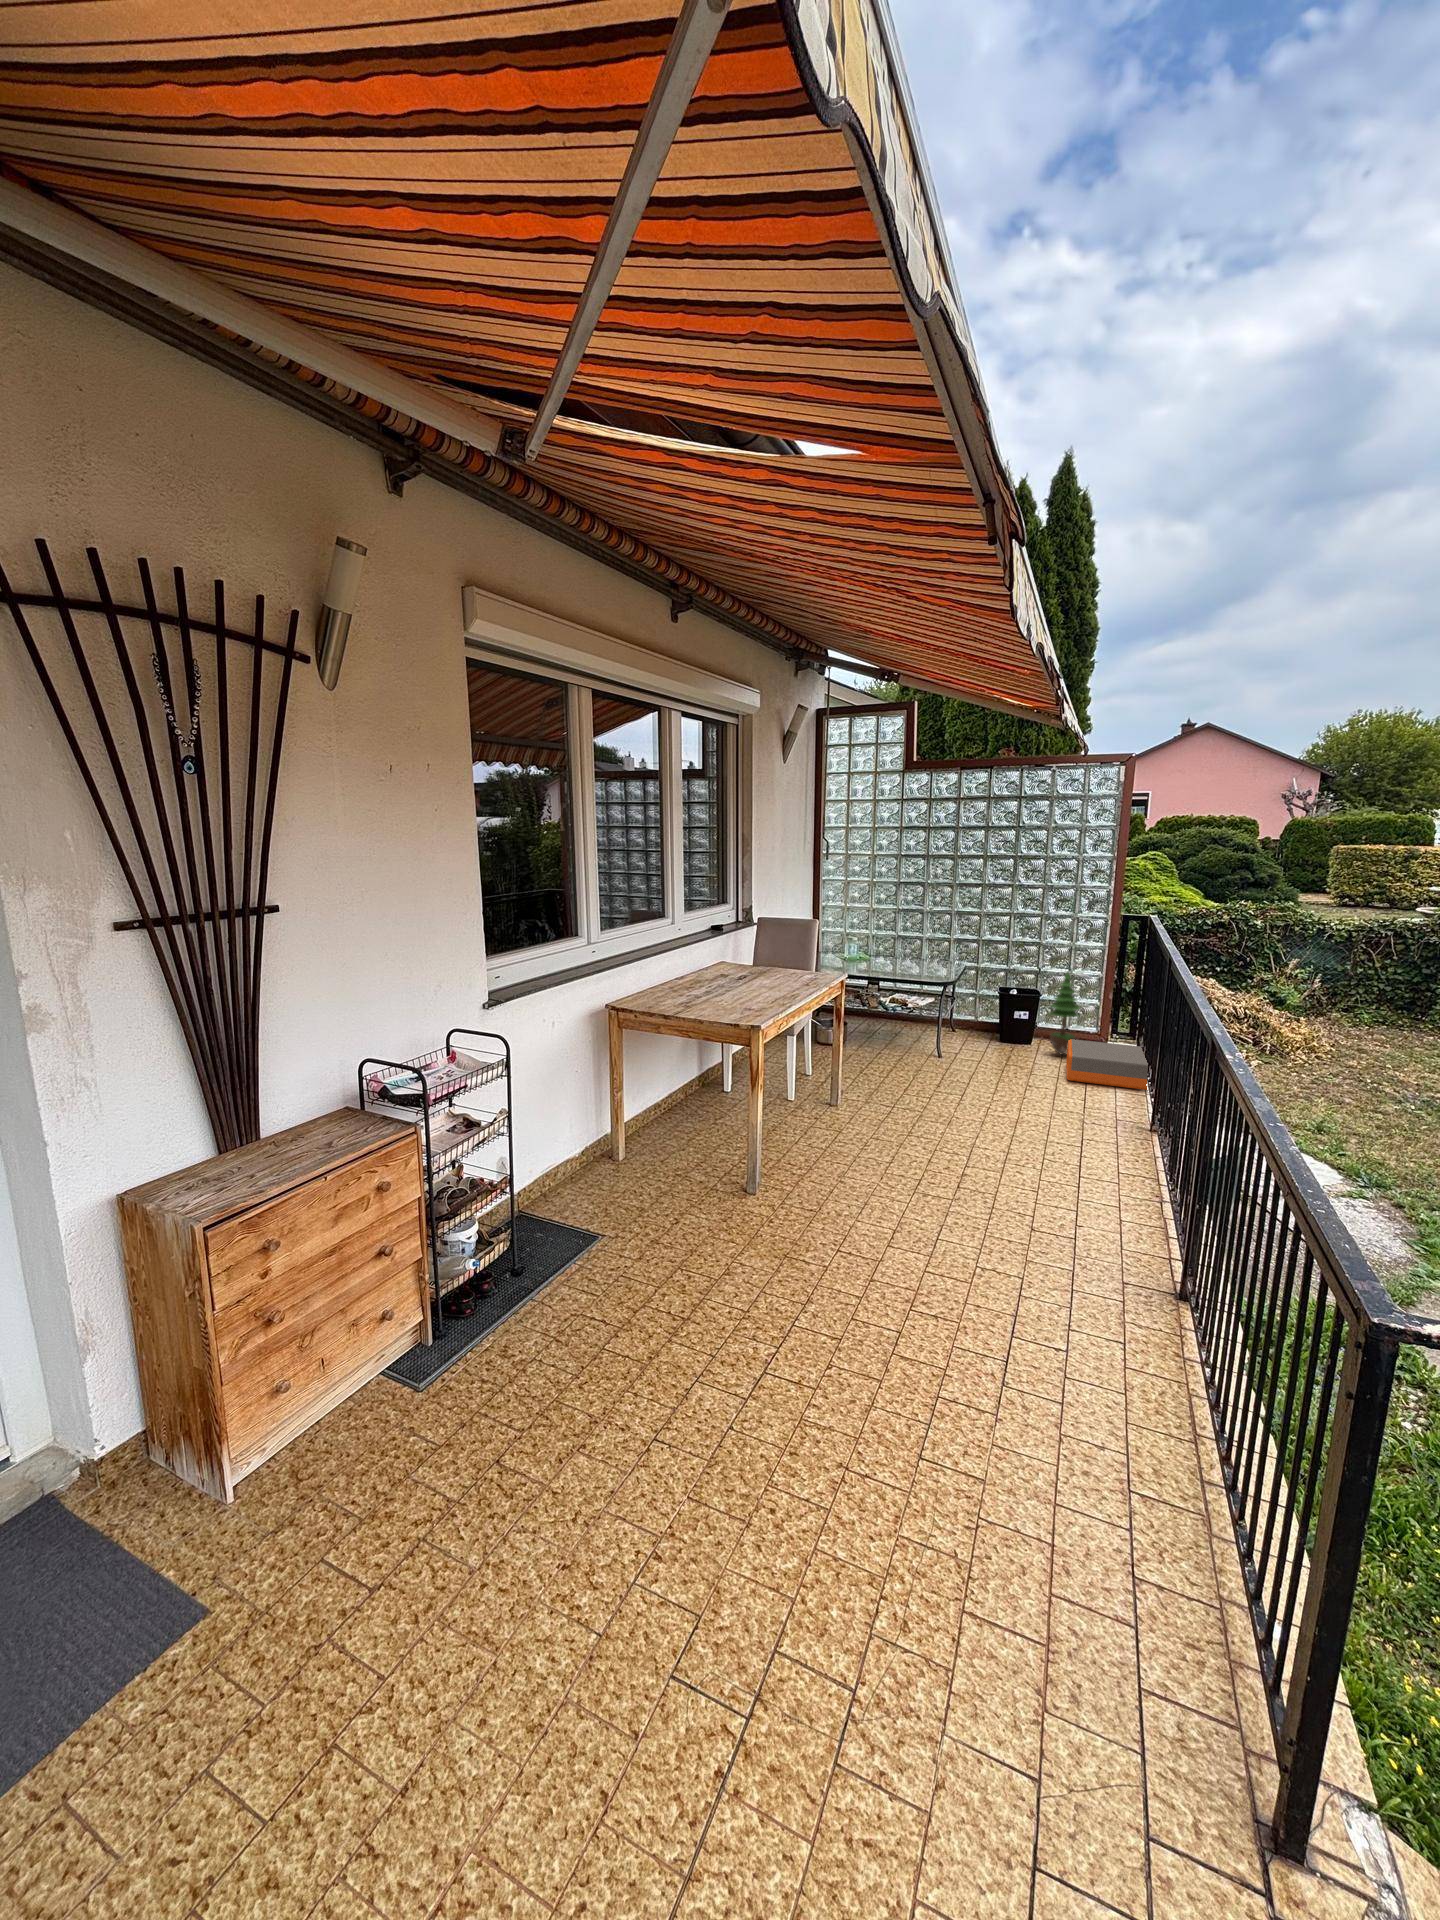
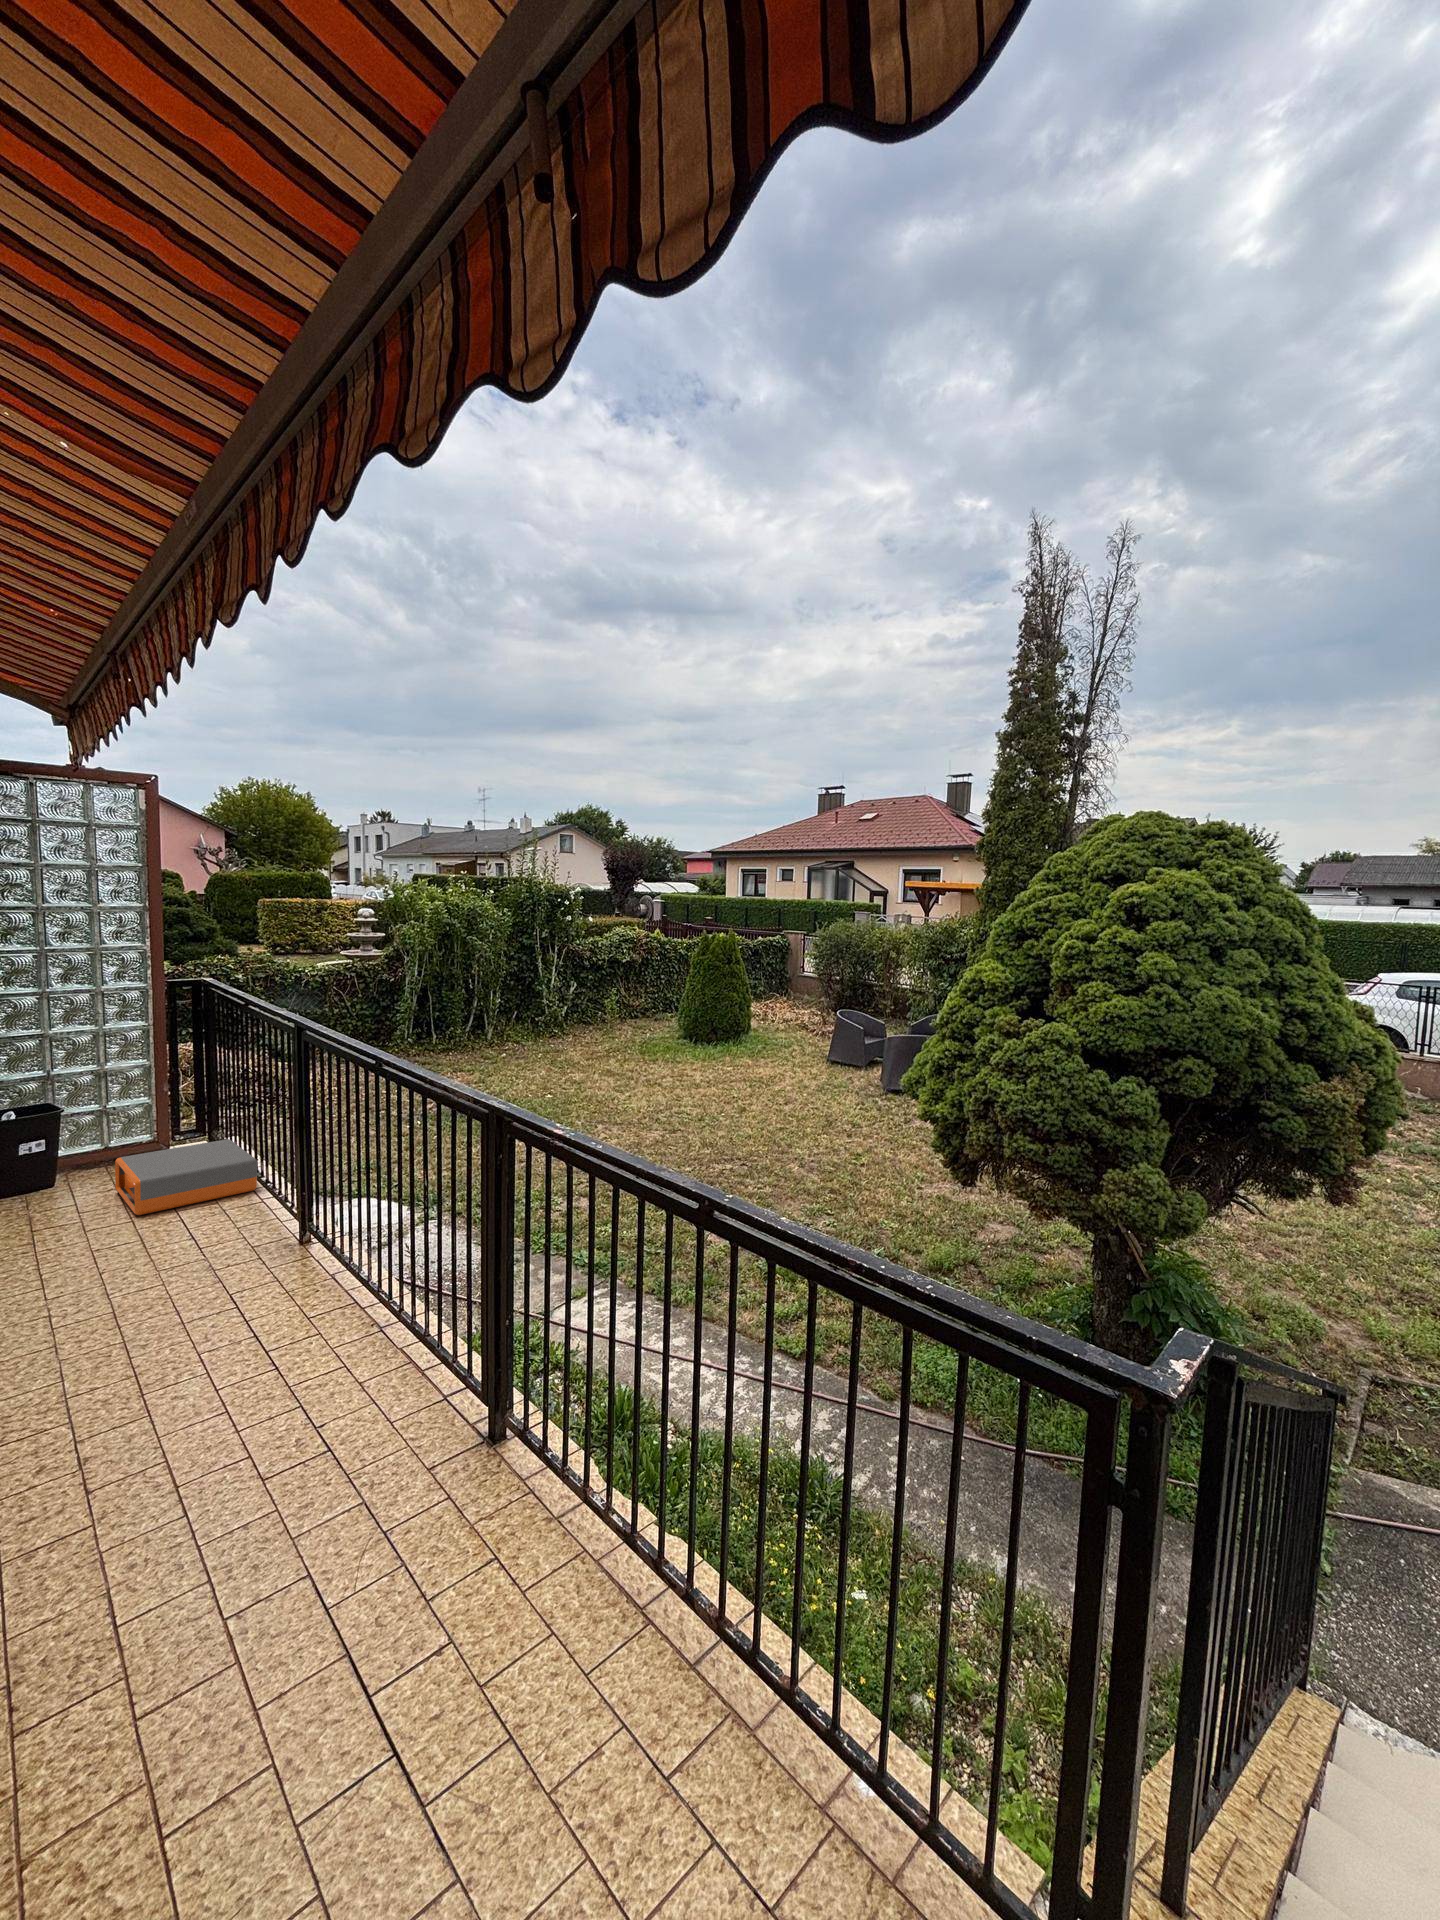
potted tree: present [1049,973,1079,1054] -> none [69,1066,123,1182]

